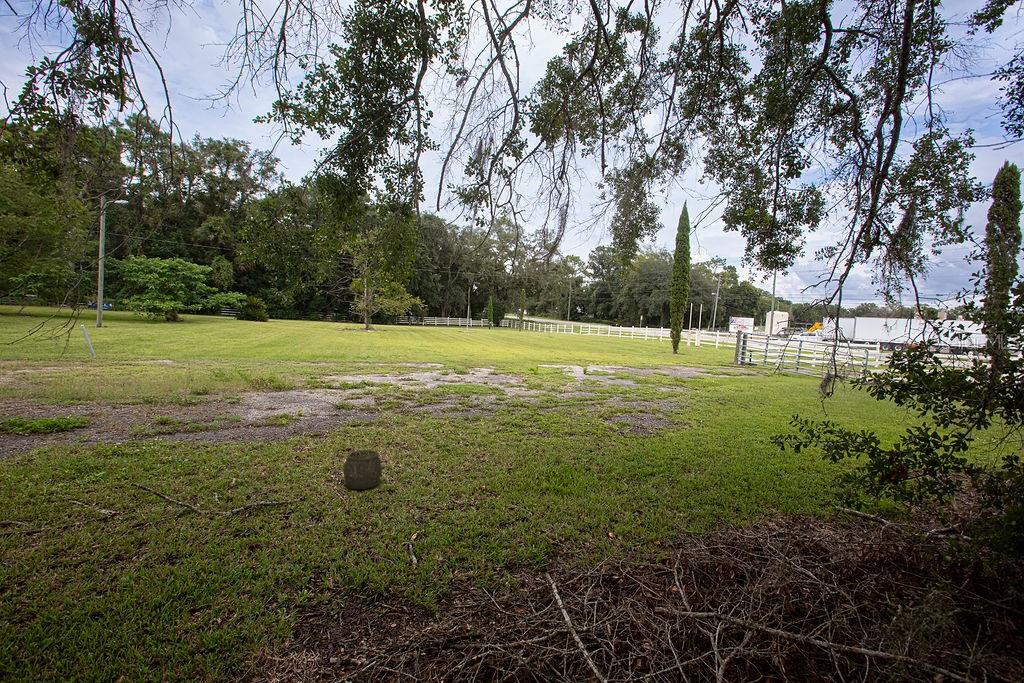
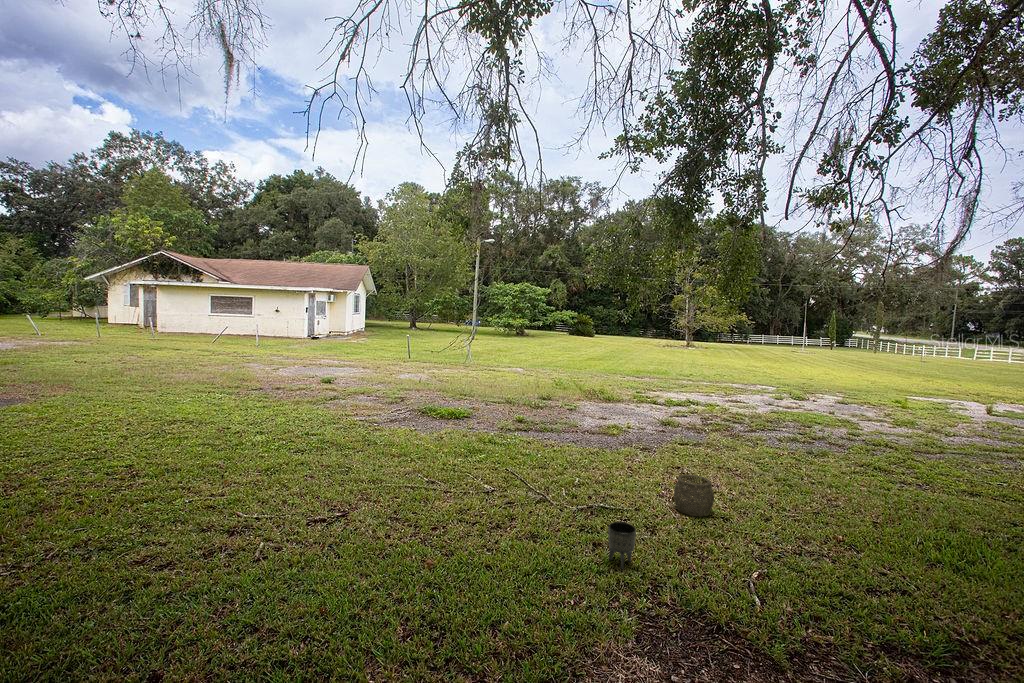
planter: none [264,516,297,568] -> present [608,522,636,569]

